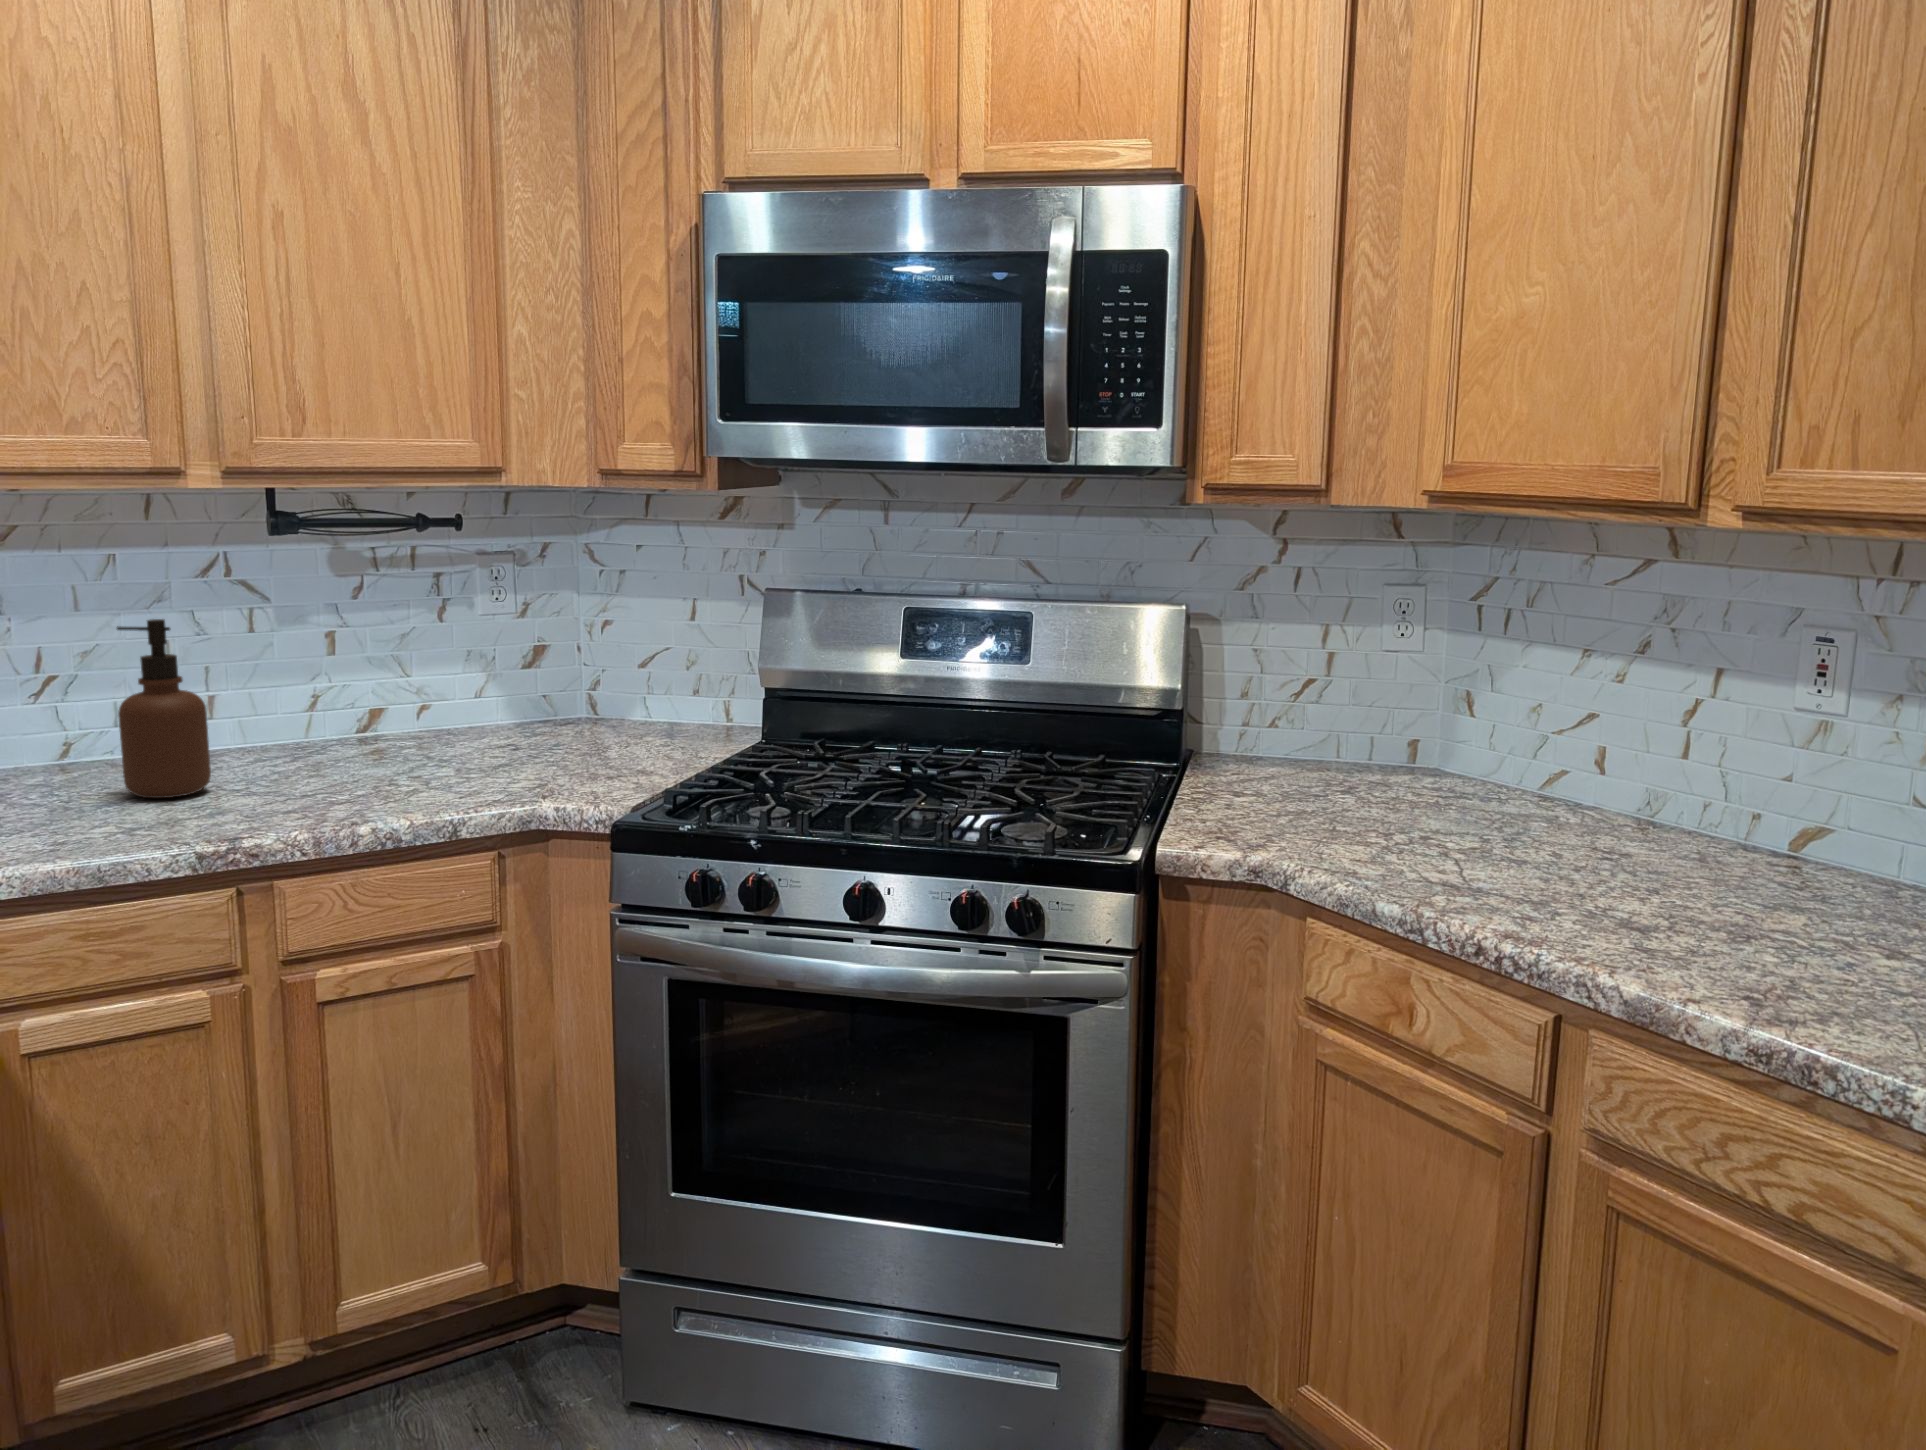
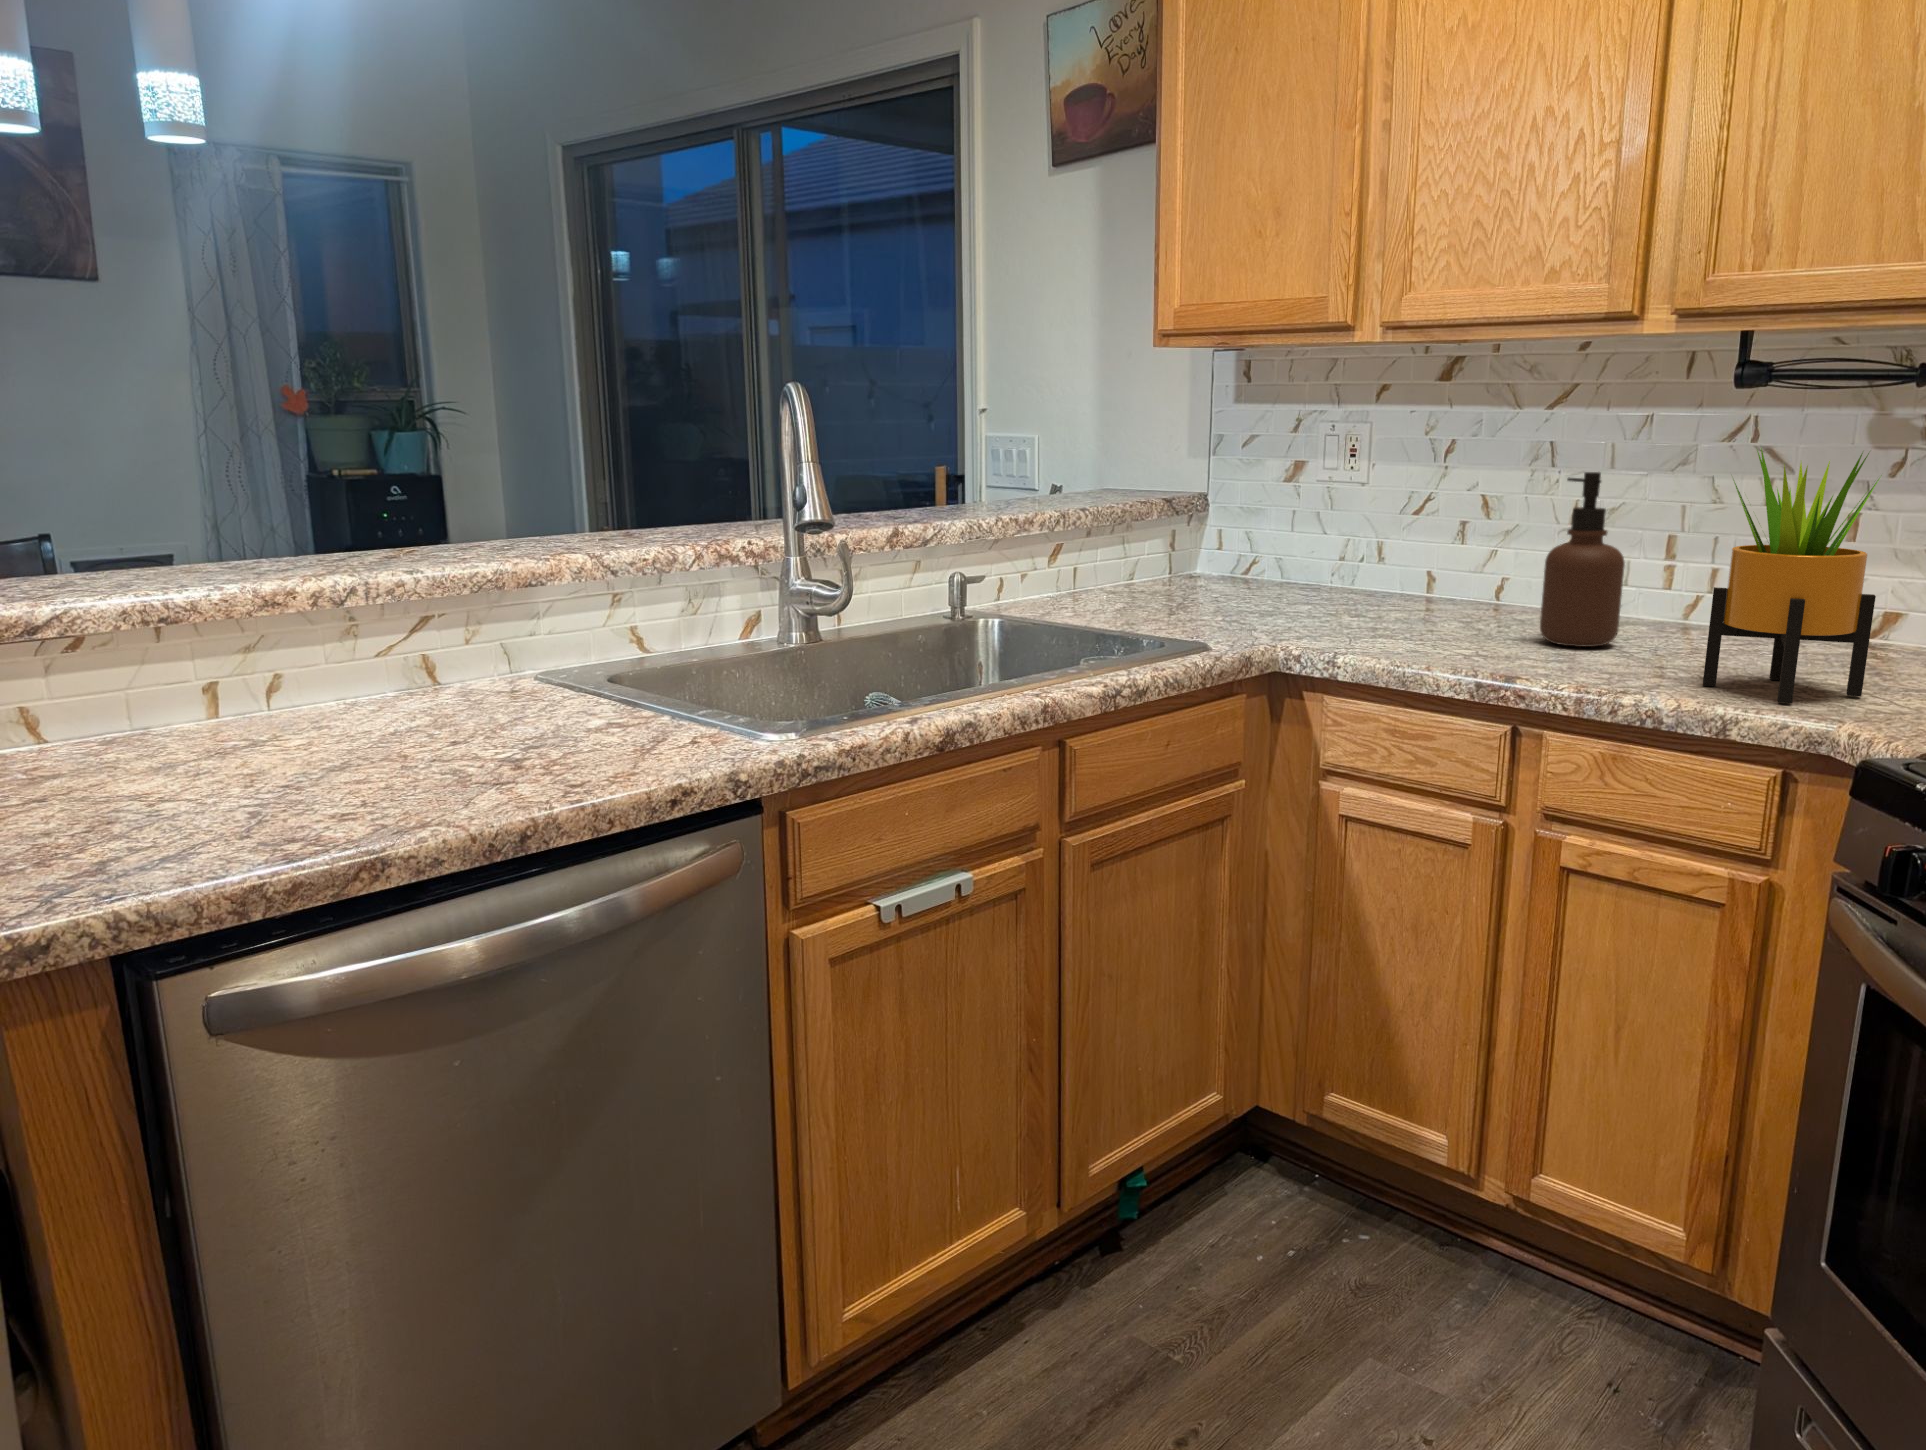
potted plant: none [360,588,484,802] -> present [1703,448,1880,703]

